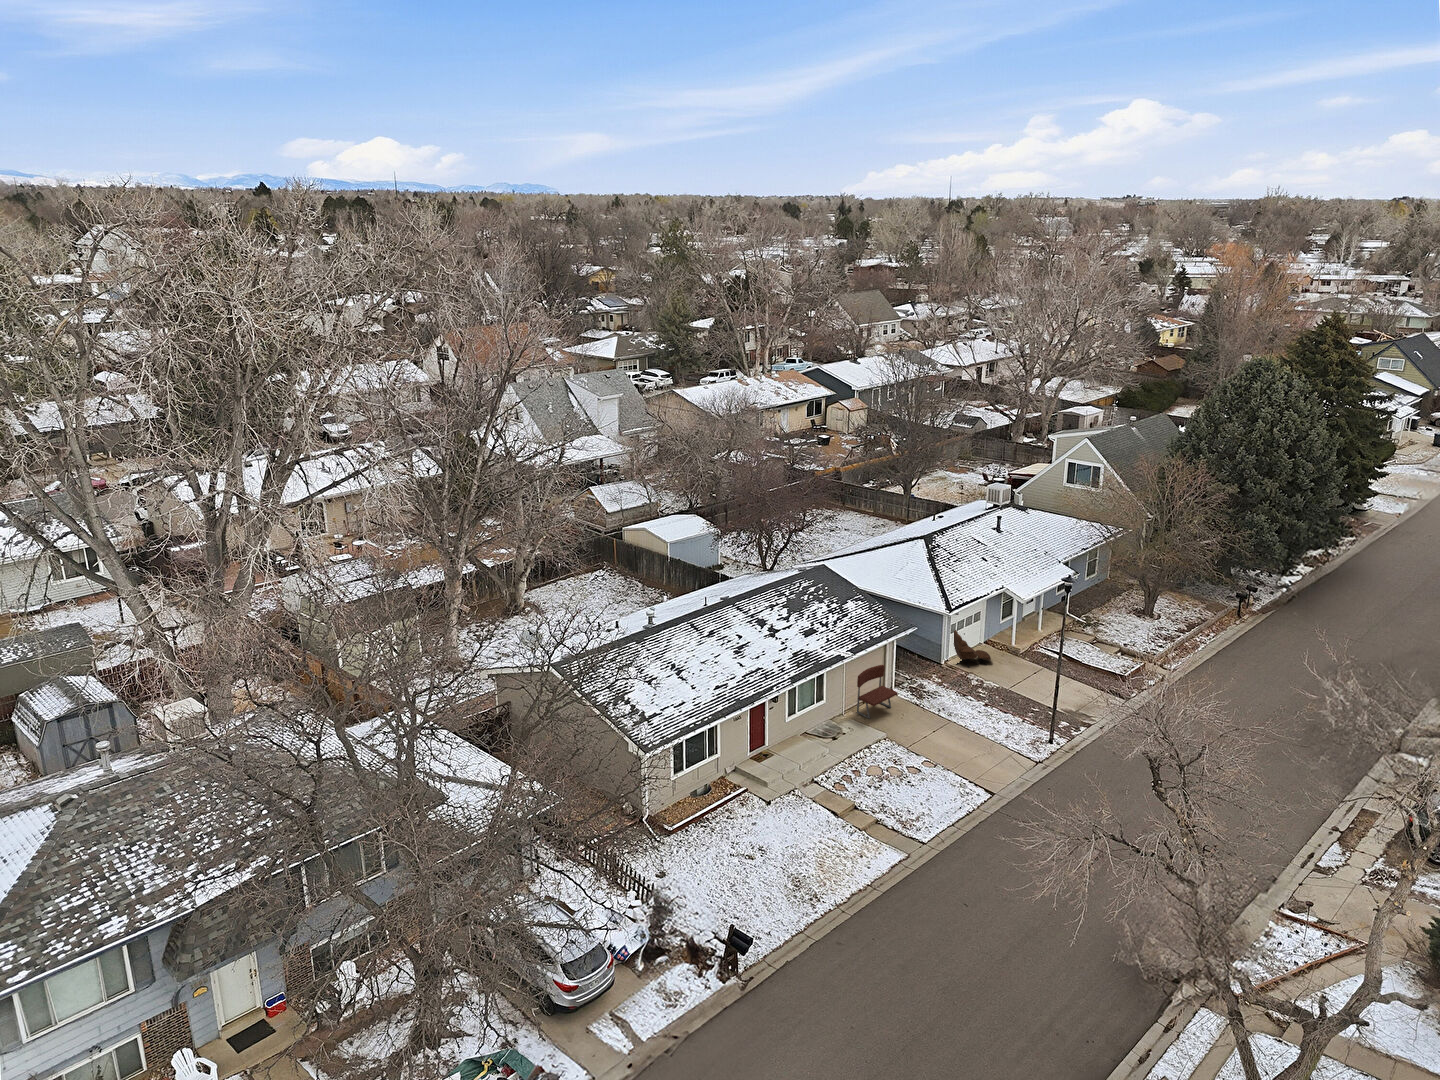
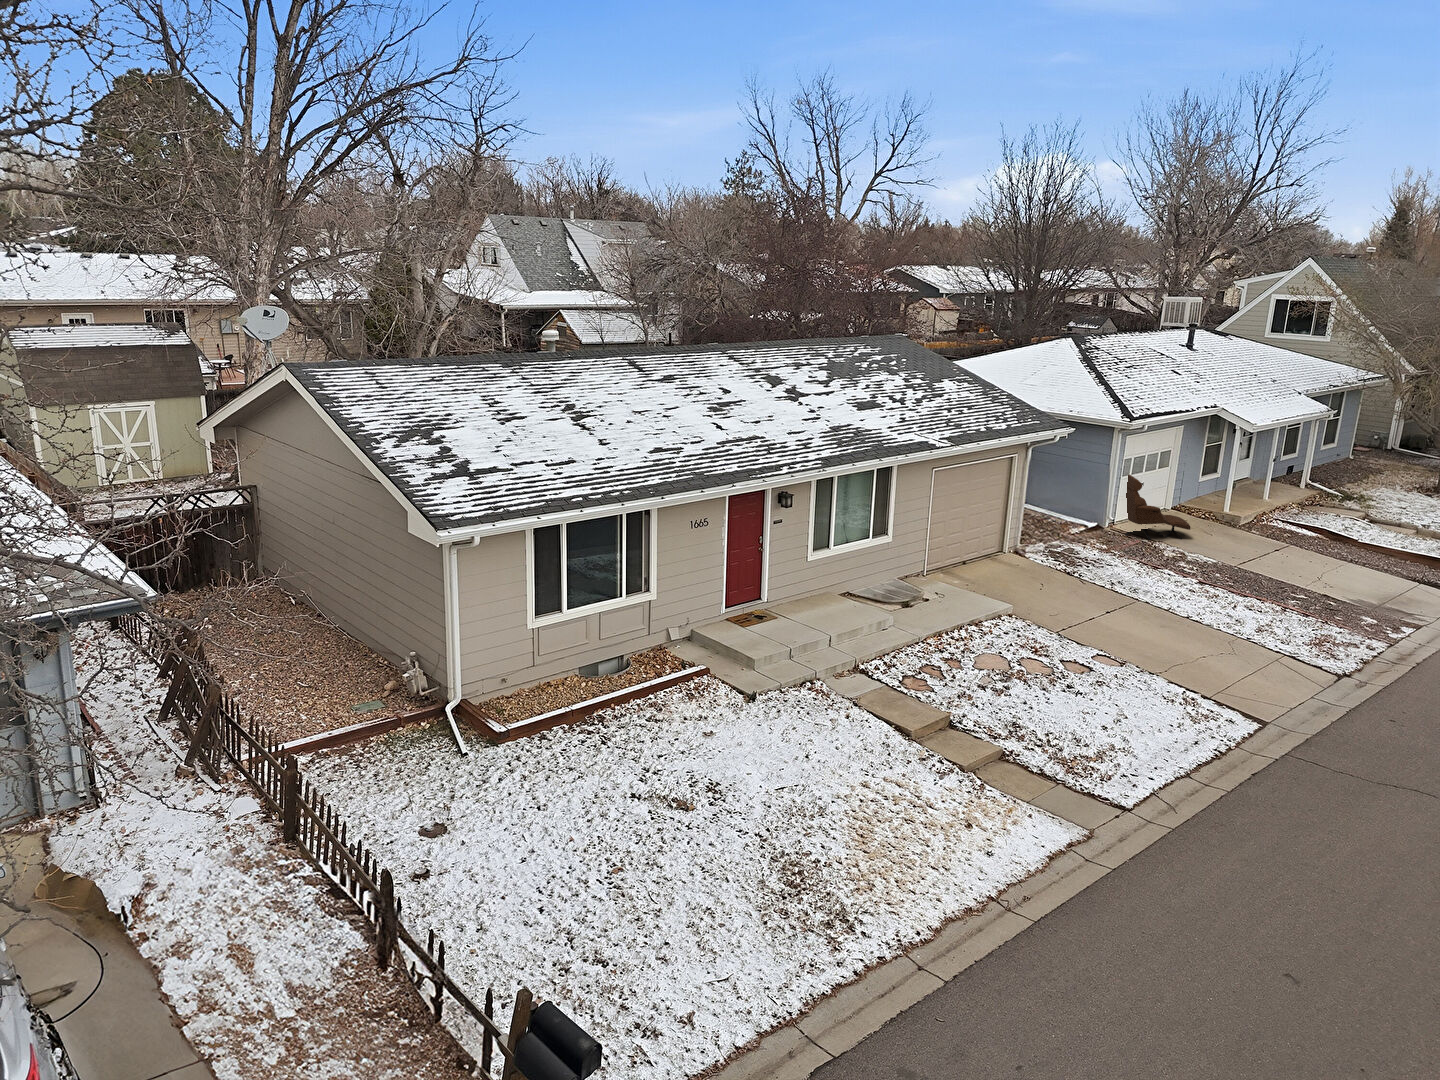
bench: present [856,665,898,719] -> none [948,496,1030,590]

